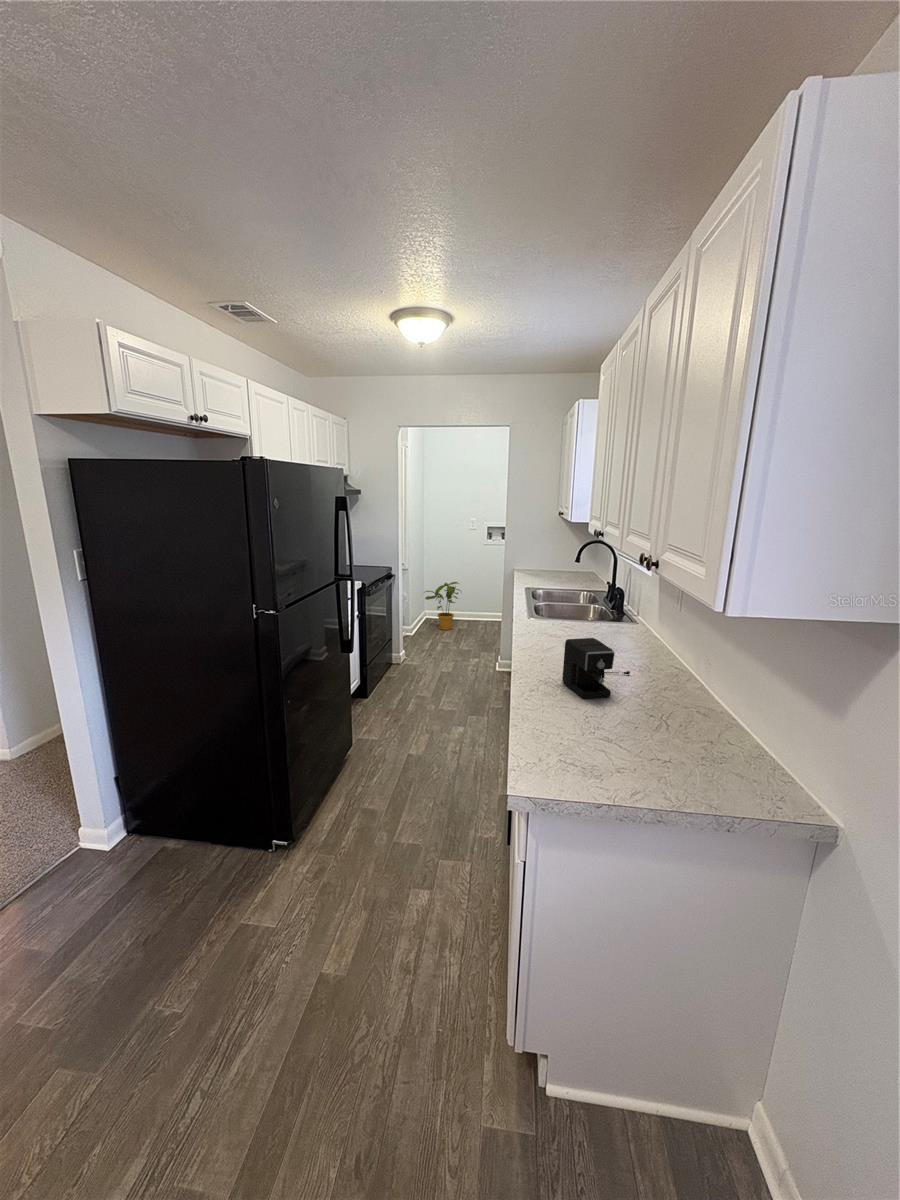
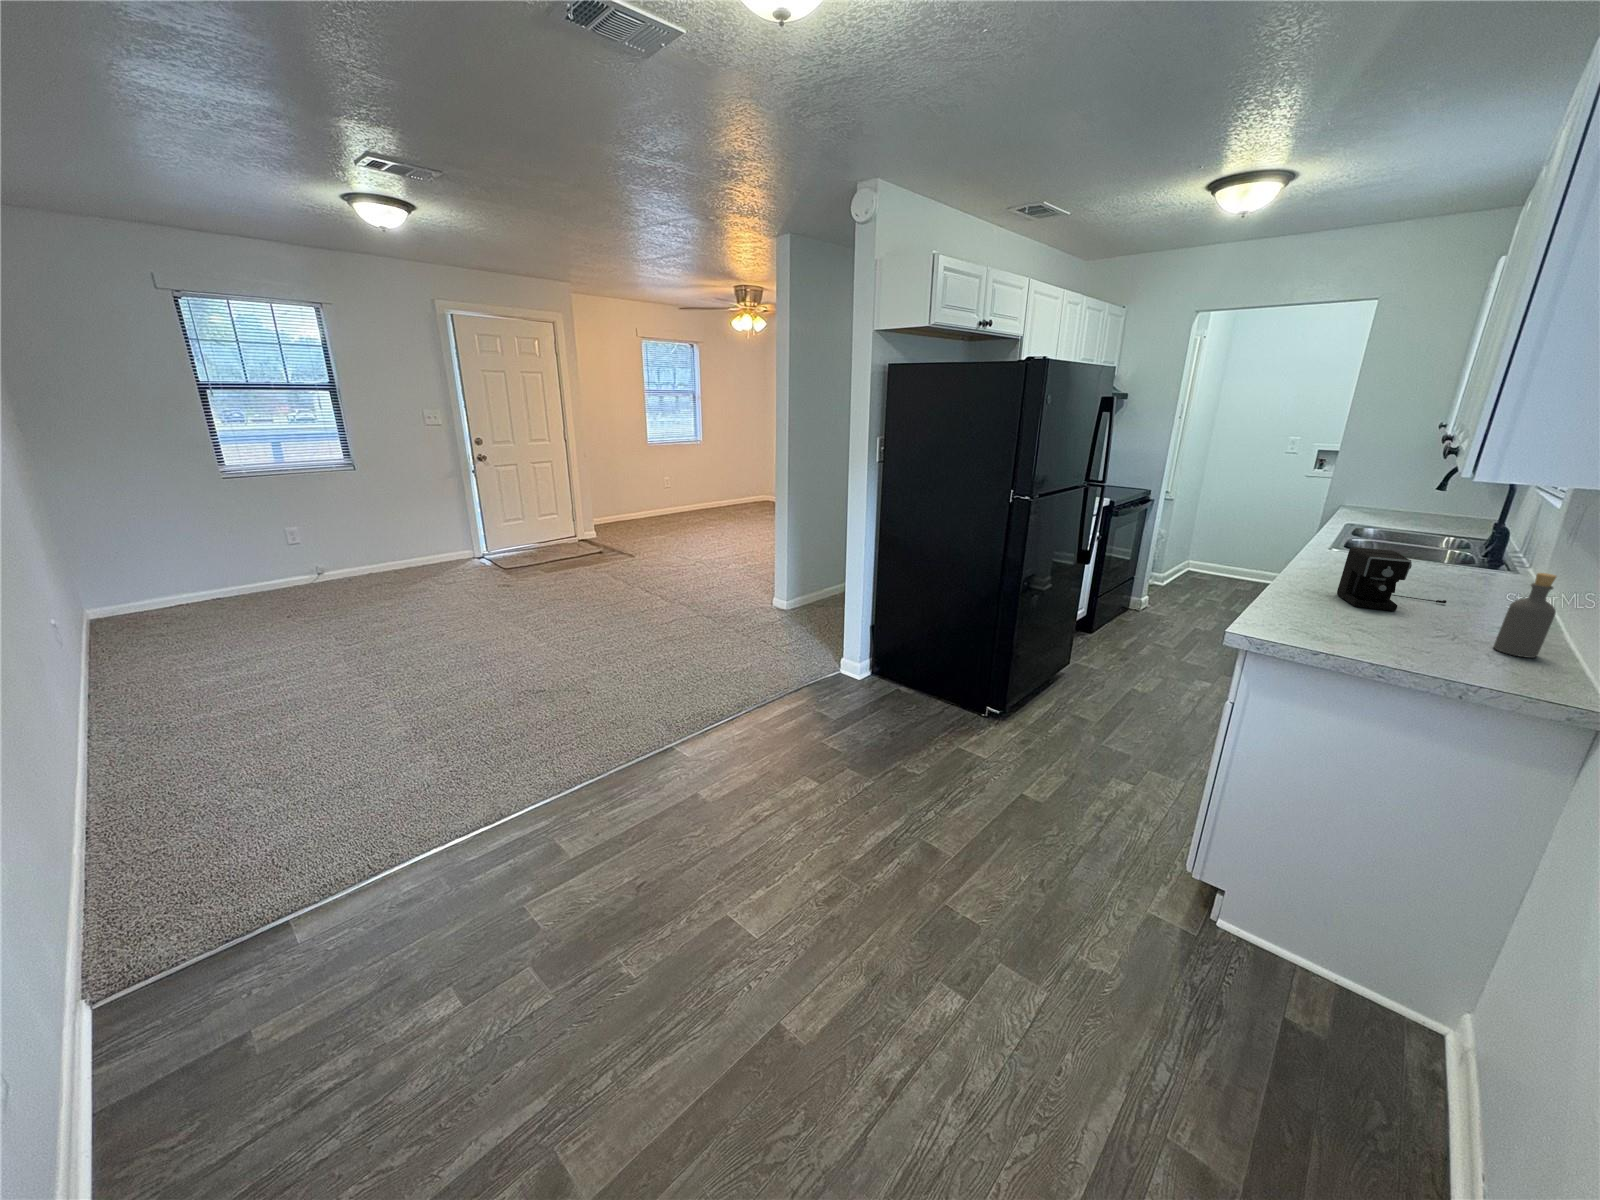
house plant: present [425,582,461,630] -> none [1185,523,1250,587]
bottle: none [694,663,731,741] -> present [1494,573,1556,658]

